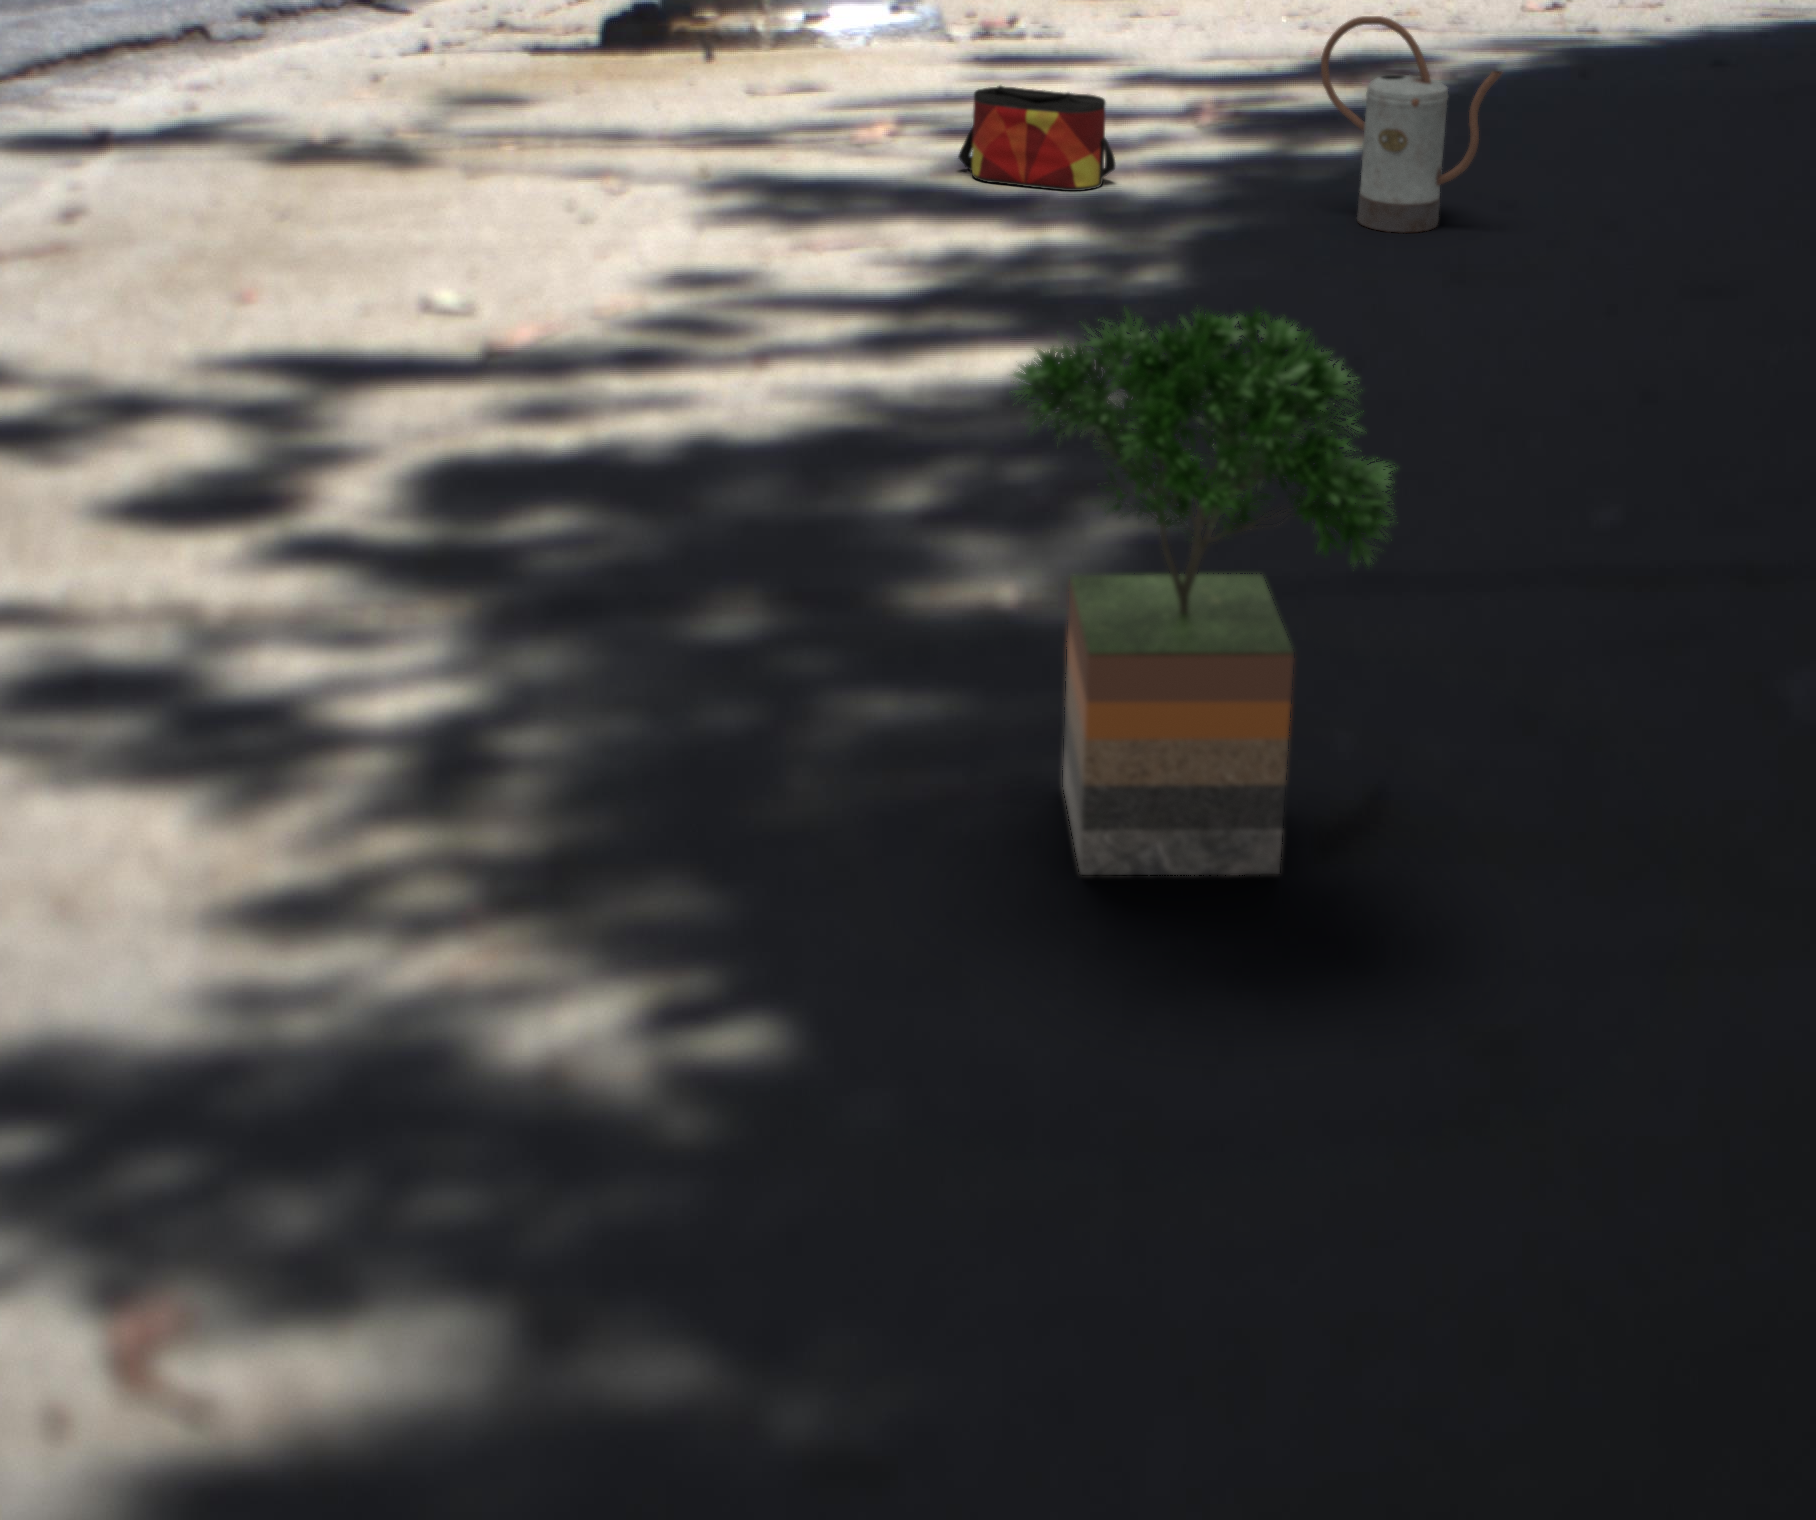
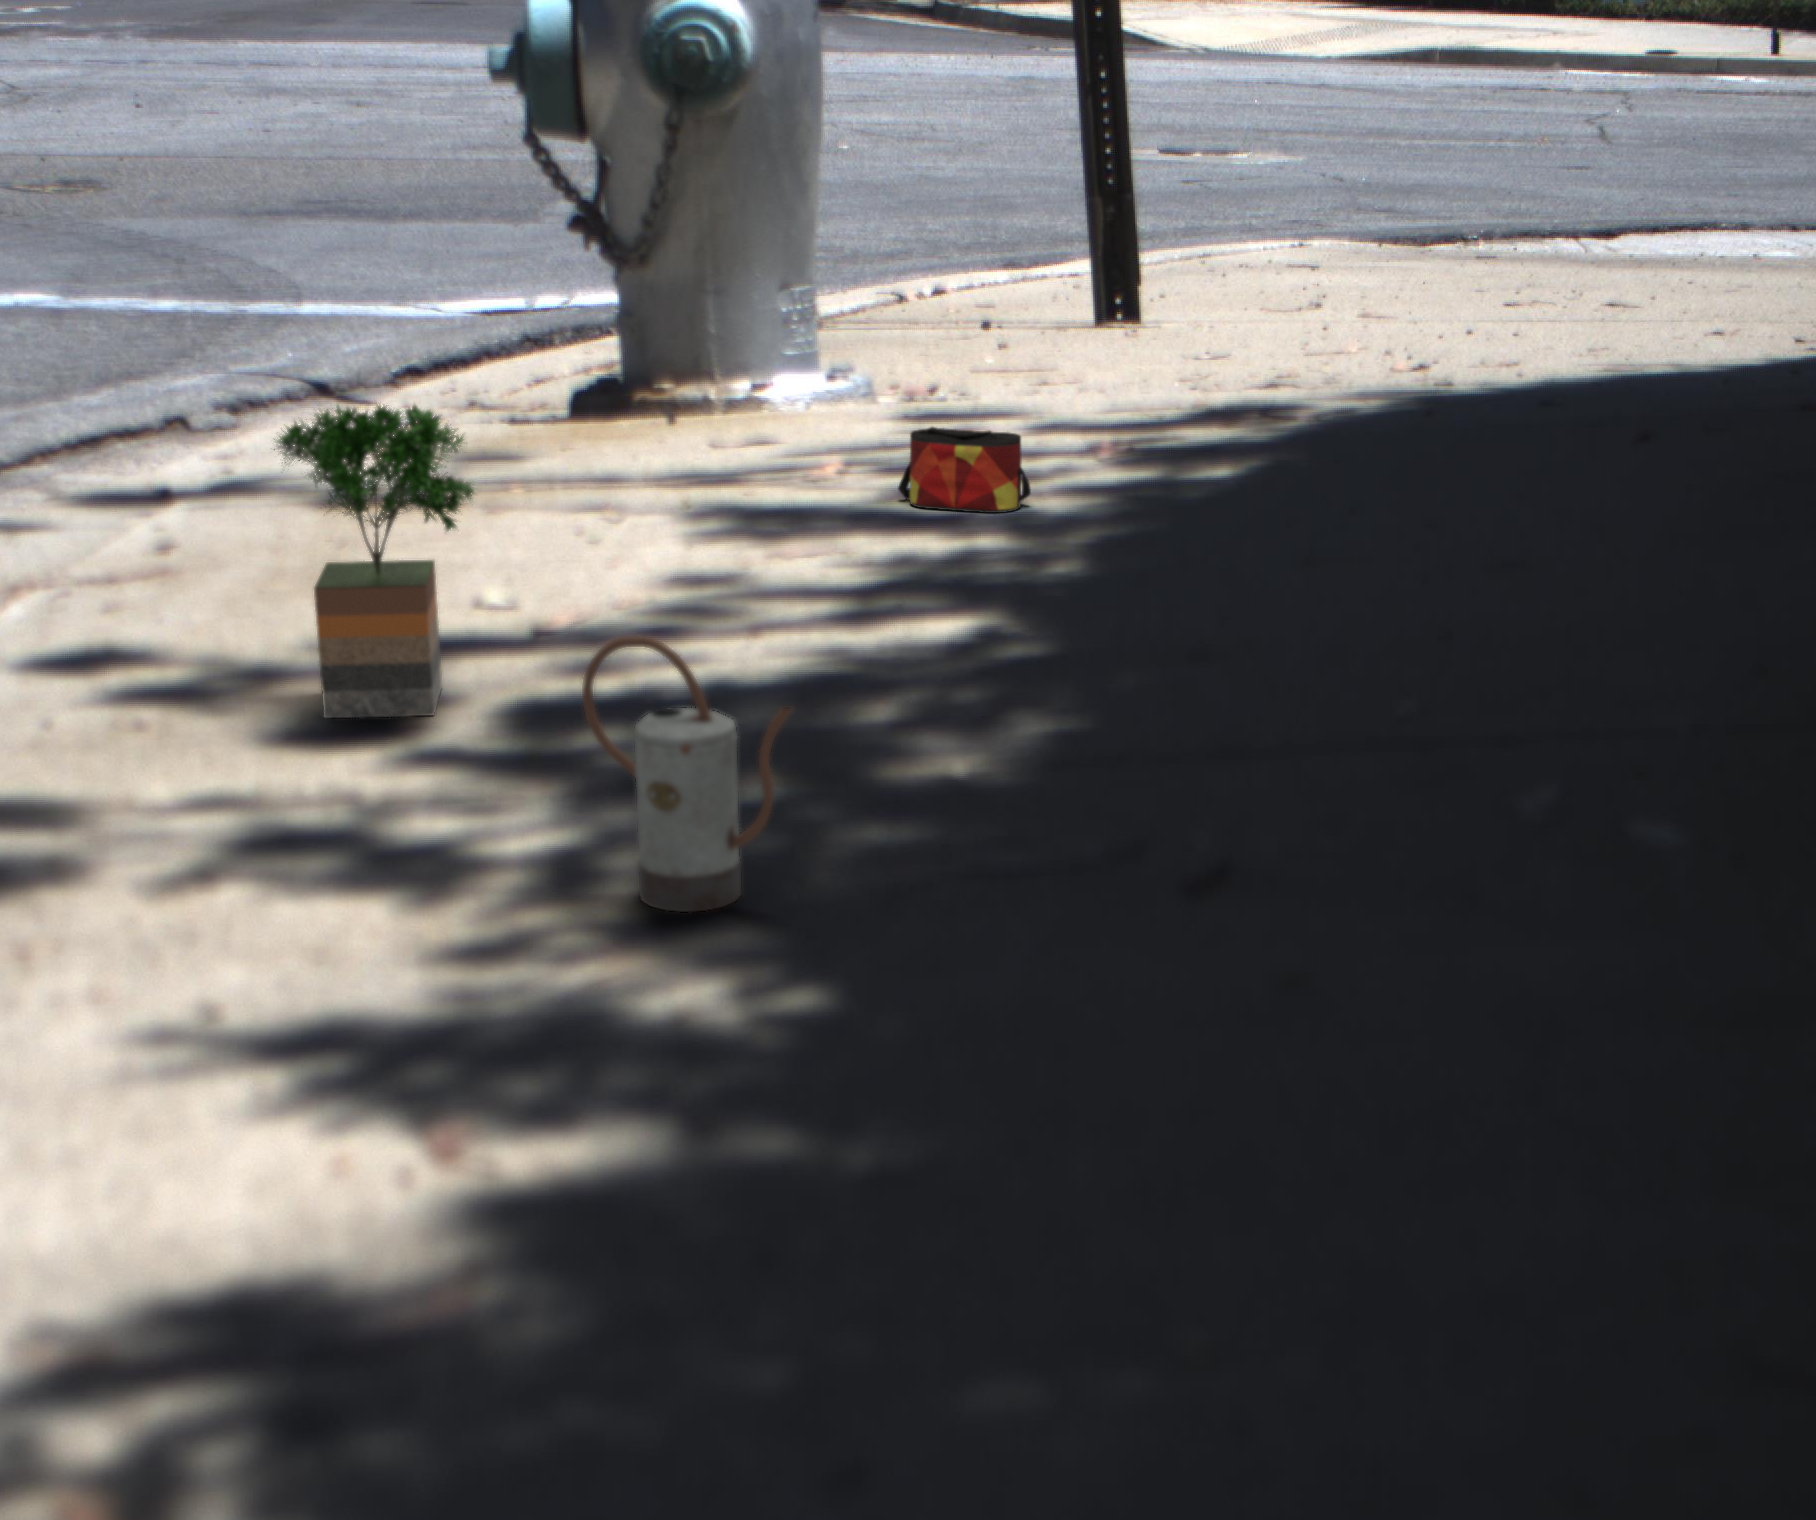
watering can: present [1321,16,1502,233] -> present [582,636,792,912]
potted tree: present [1014,305,1391,875] -> present [274,404,475,718]

